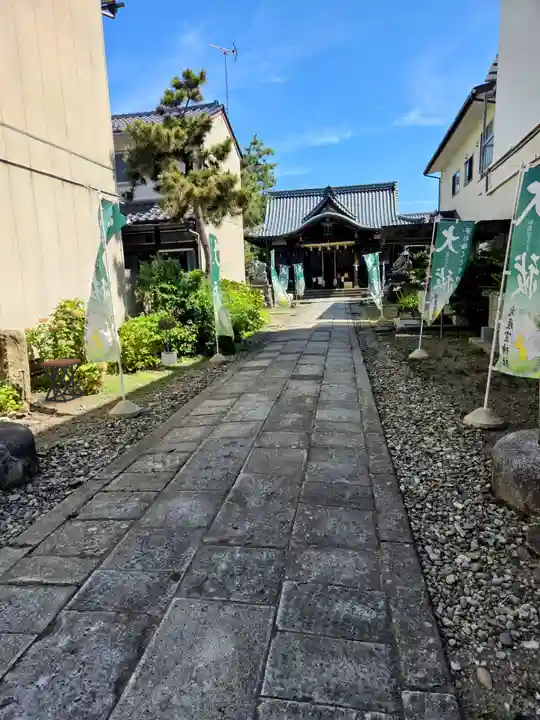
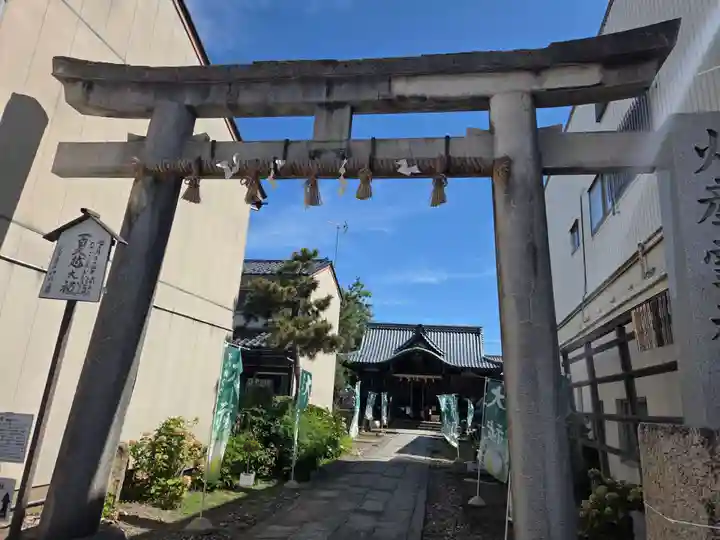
stool: present [41,359,84,402] -> none [130,471,170,513]

